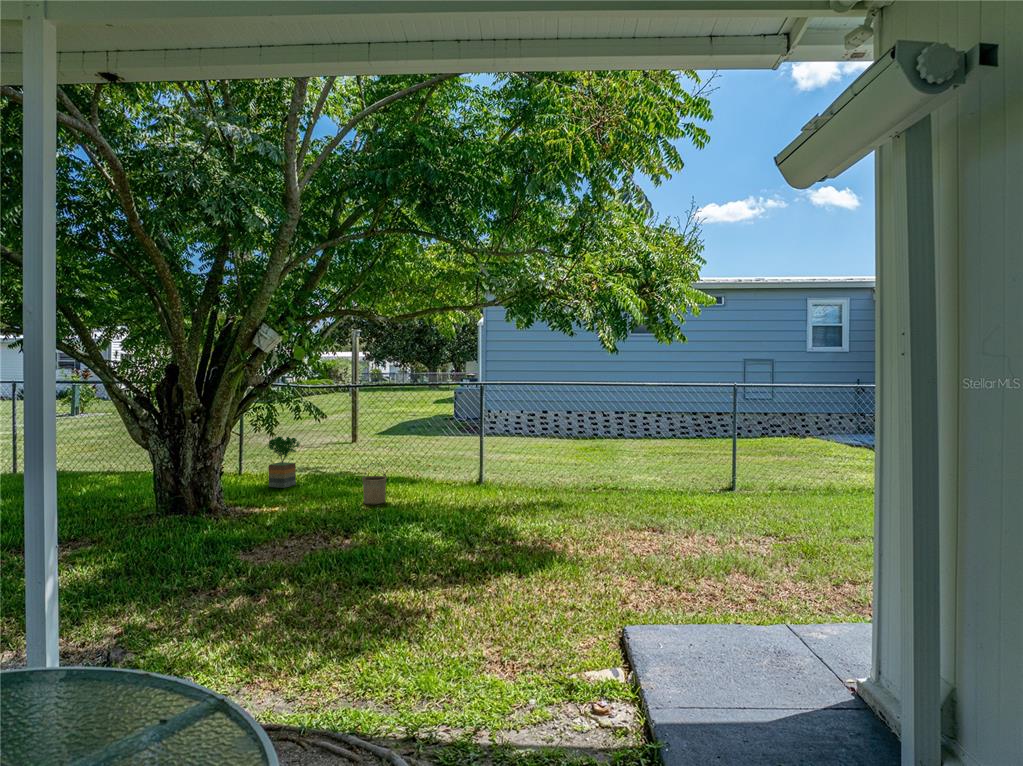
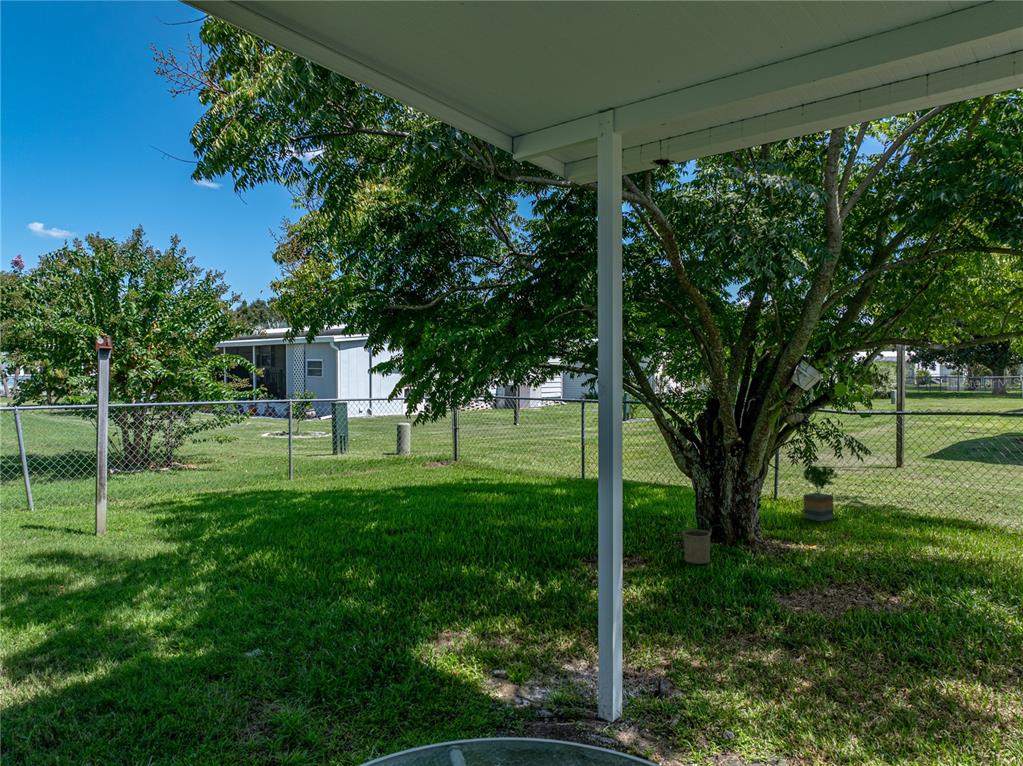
bucket: present [362,463,387,505] -> present [681,516,712,564]

